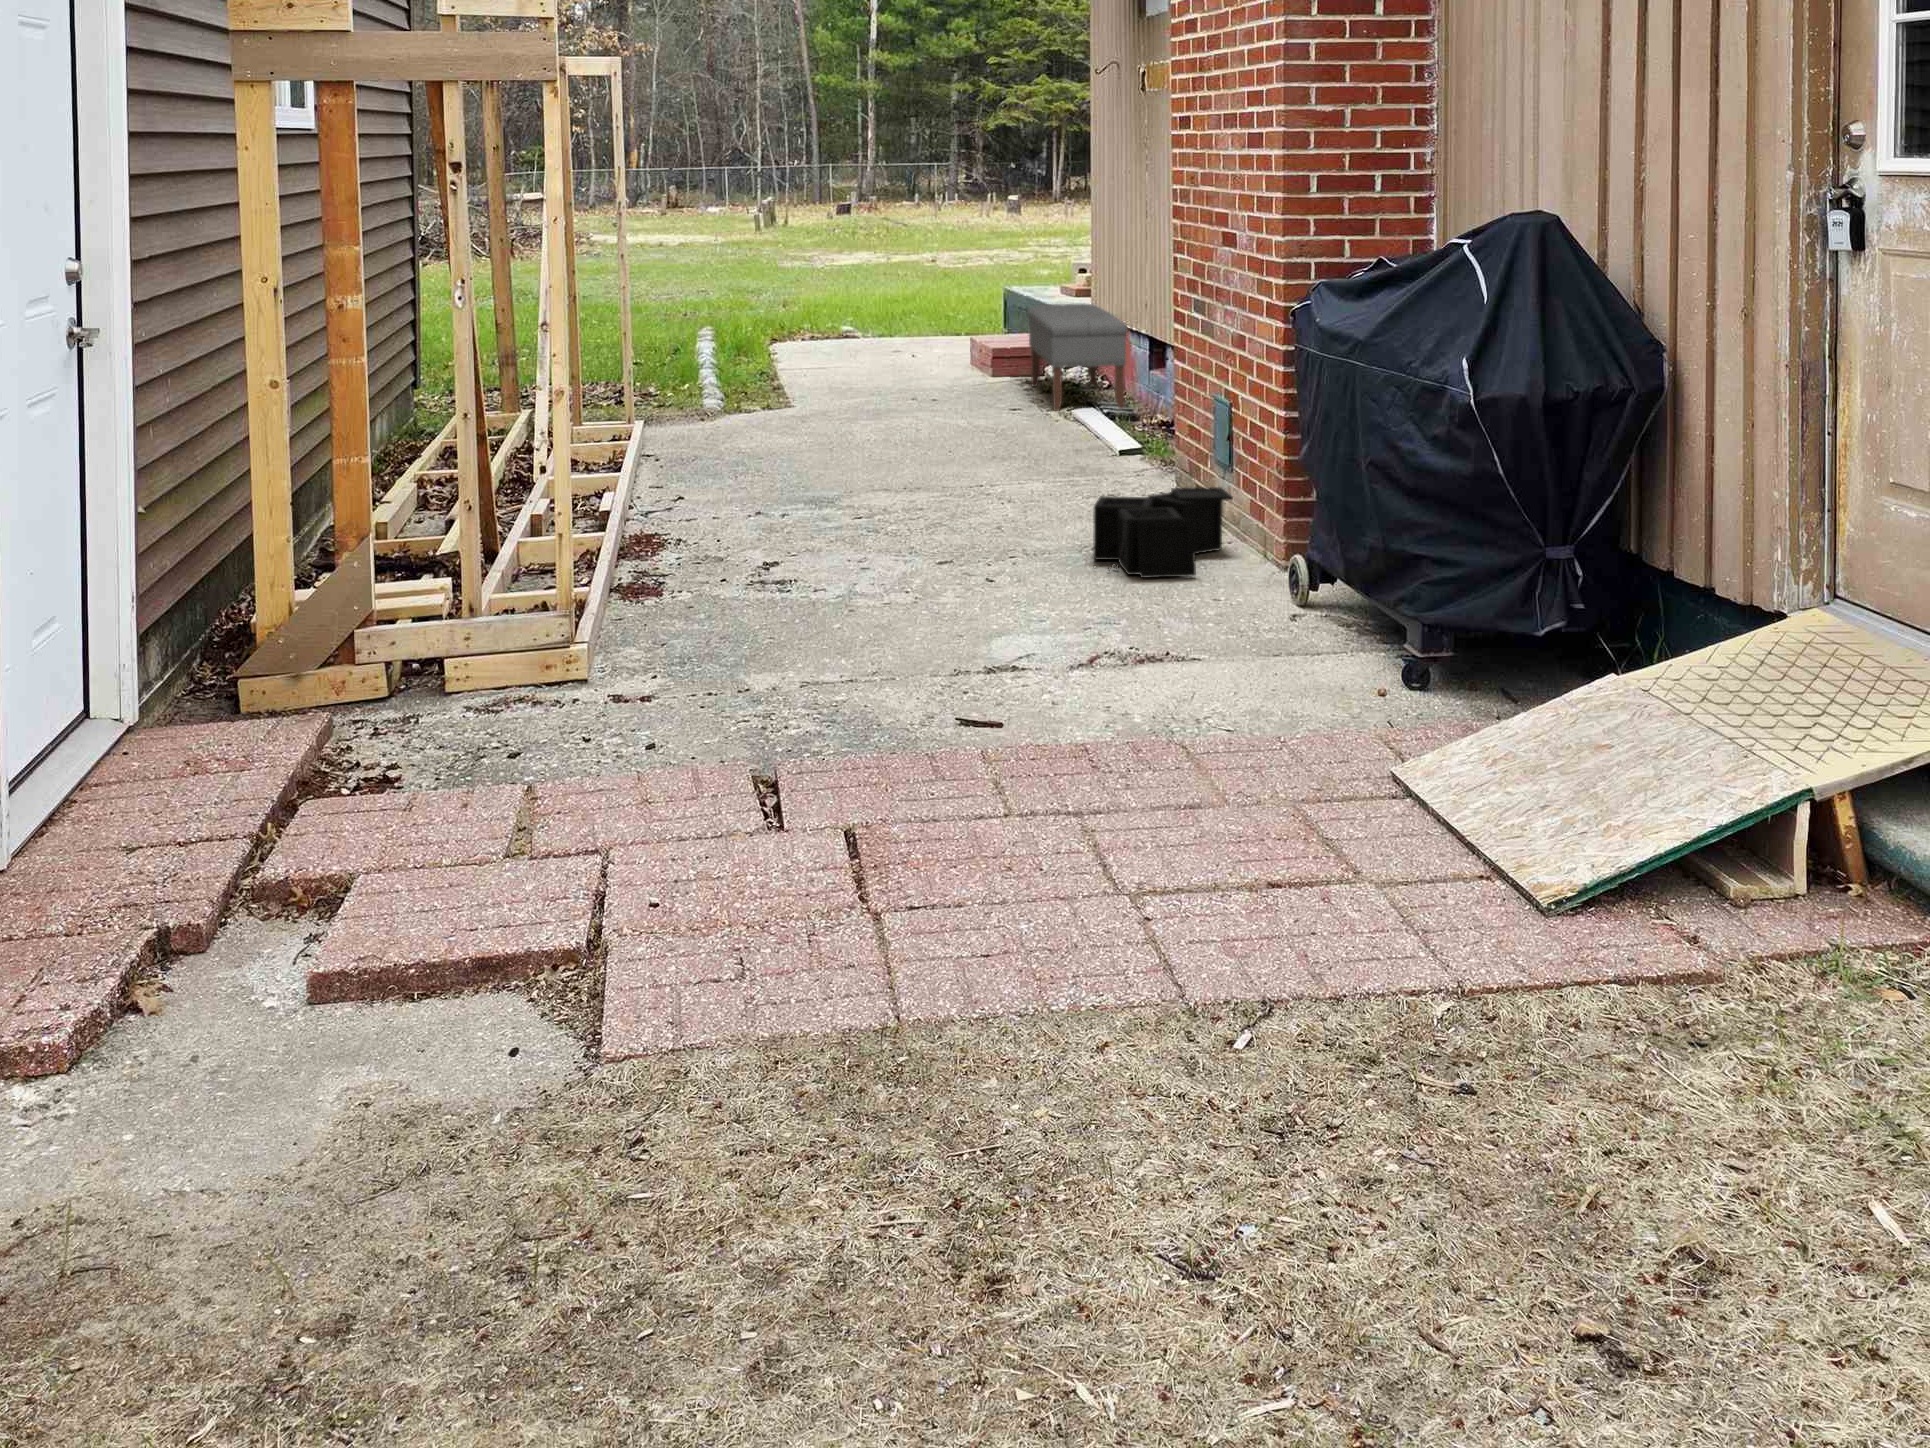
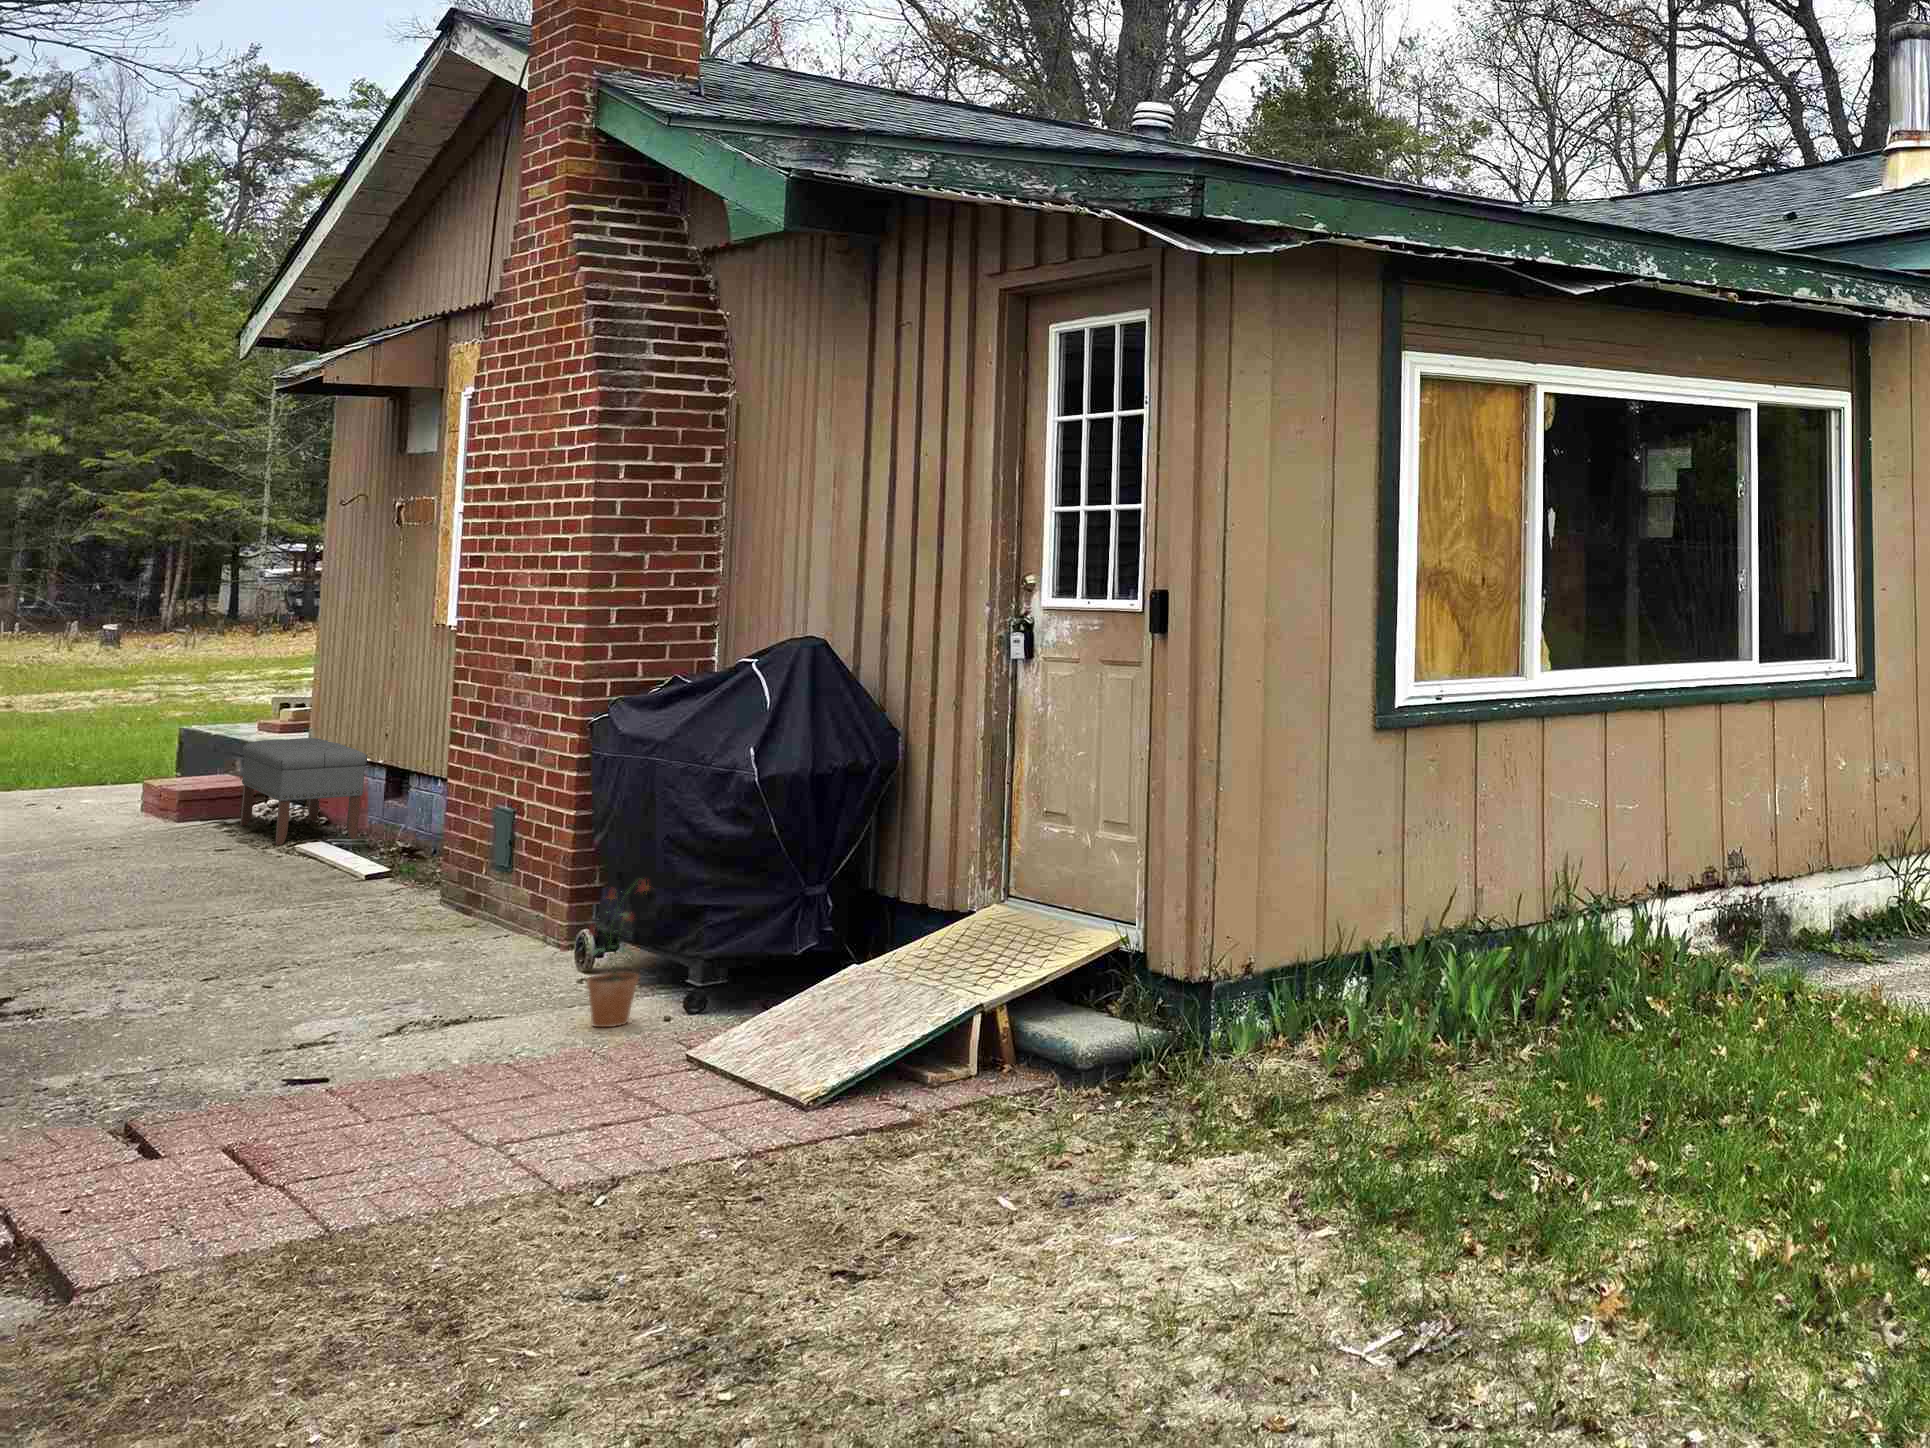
storage bin: present [1093,487,1233,578] -> none [373,883,513,964]
potted plant: none [1277,521,1358,702] -> present [586,880,649,1027]

